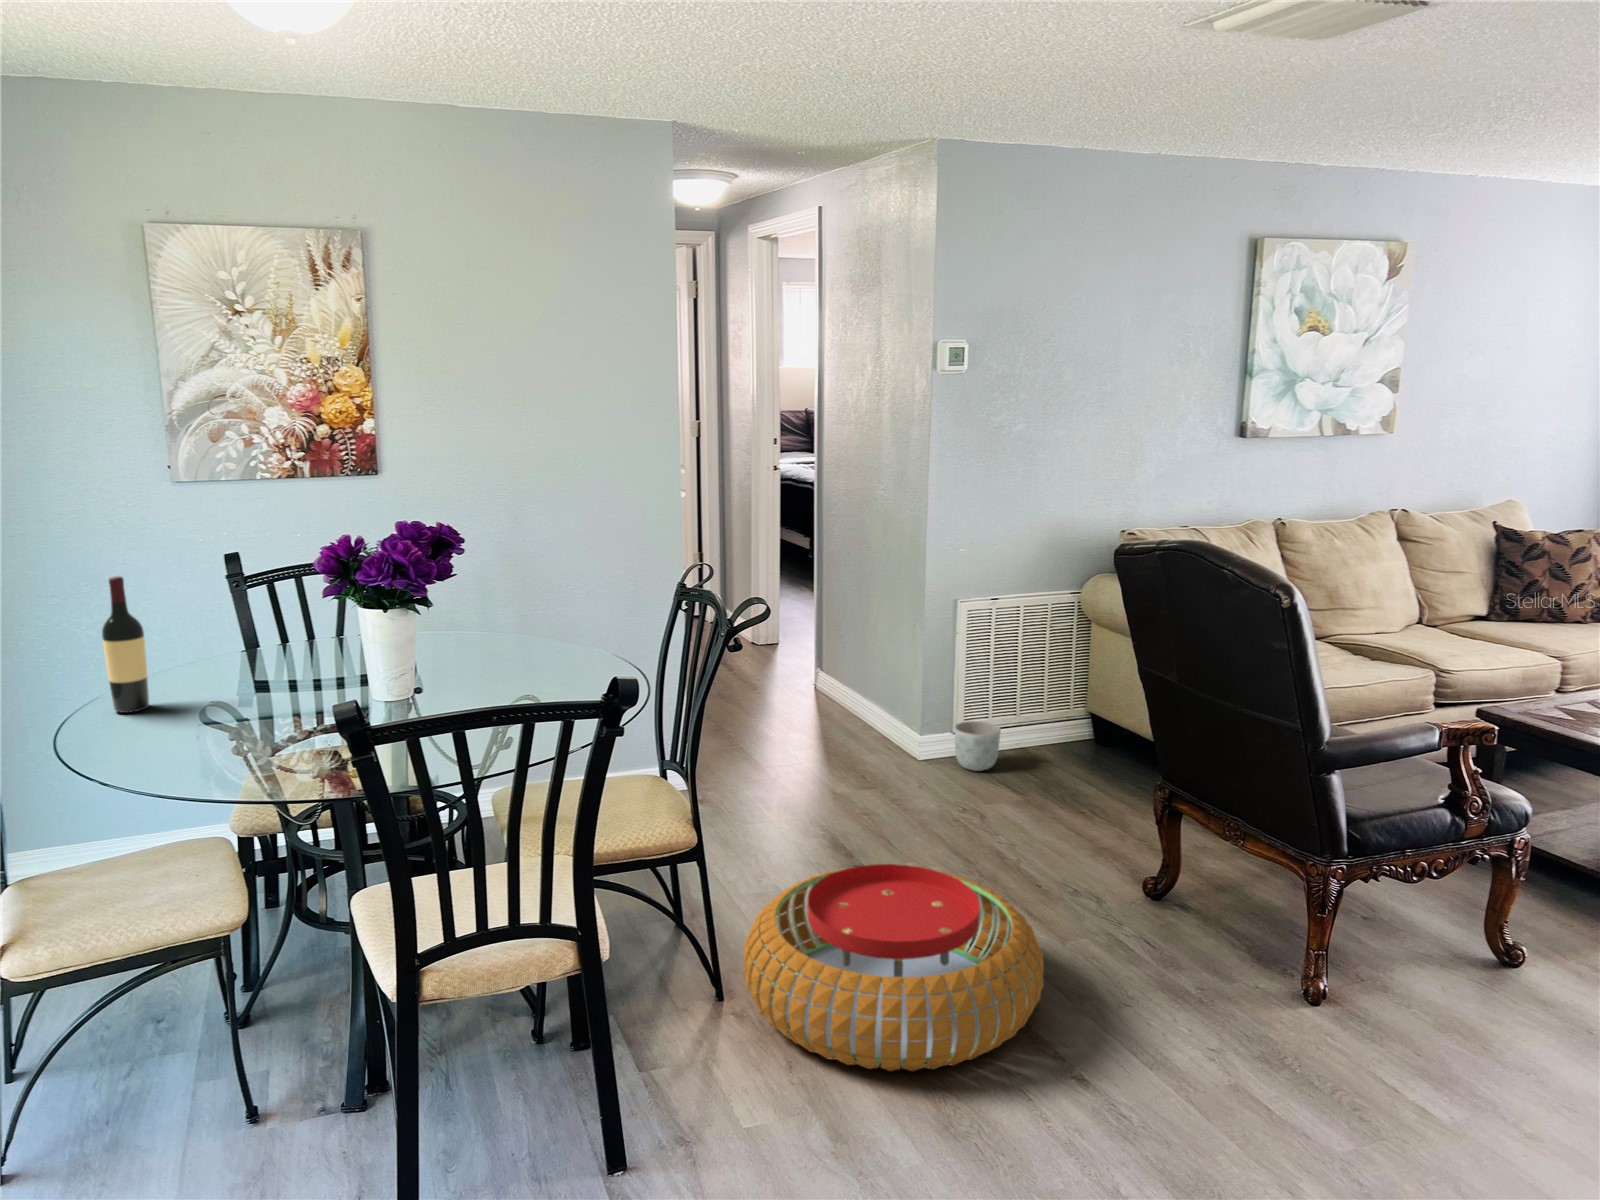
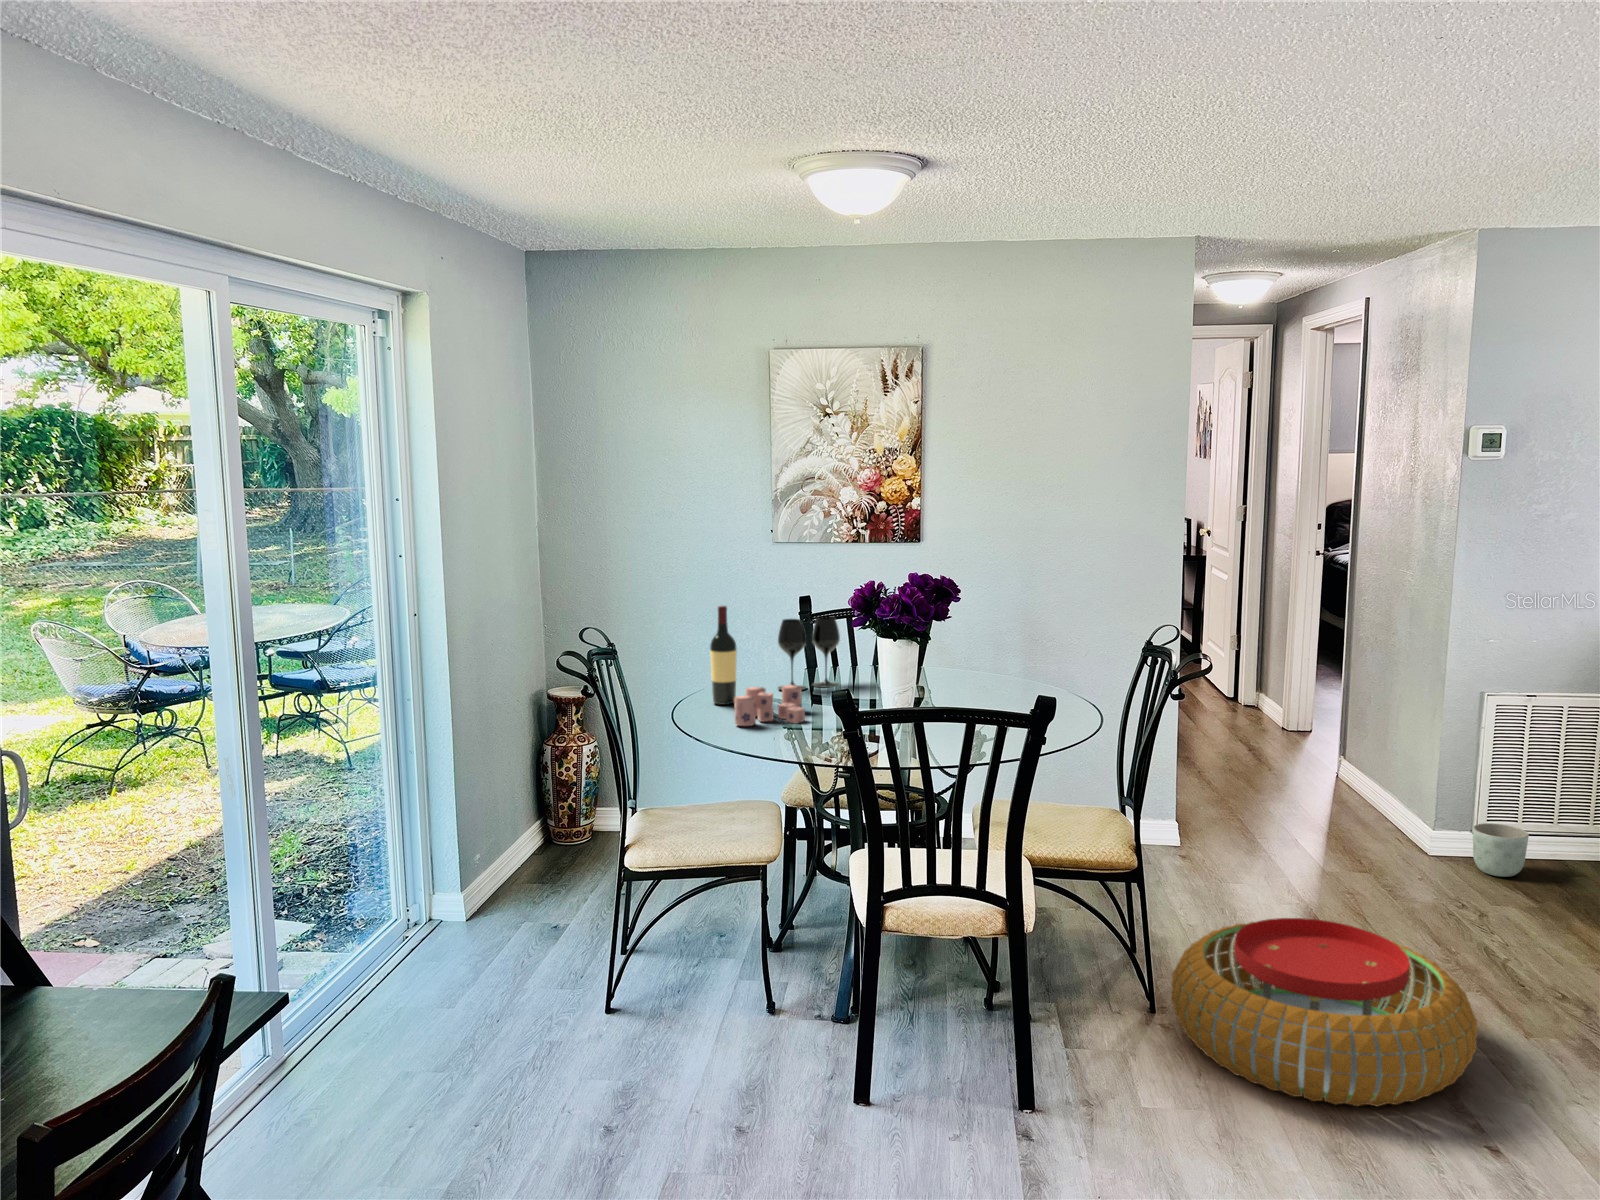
wine glass: none [203,577,297,680] -> present [778,616,840,690]
candle: none [152,677,262,745] -> present [734,685,805,726]

